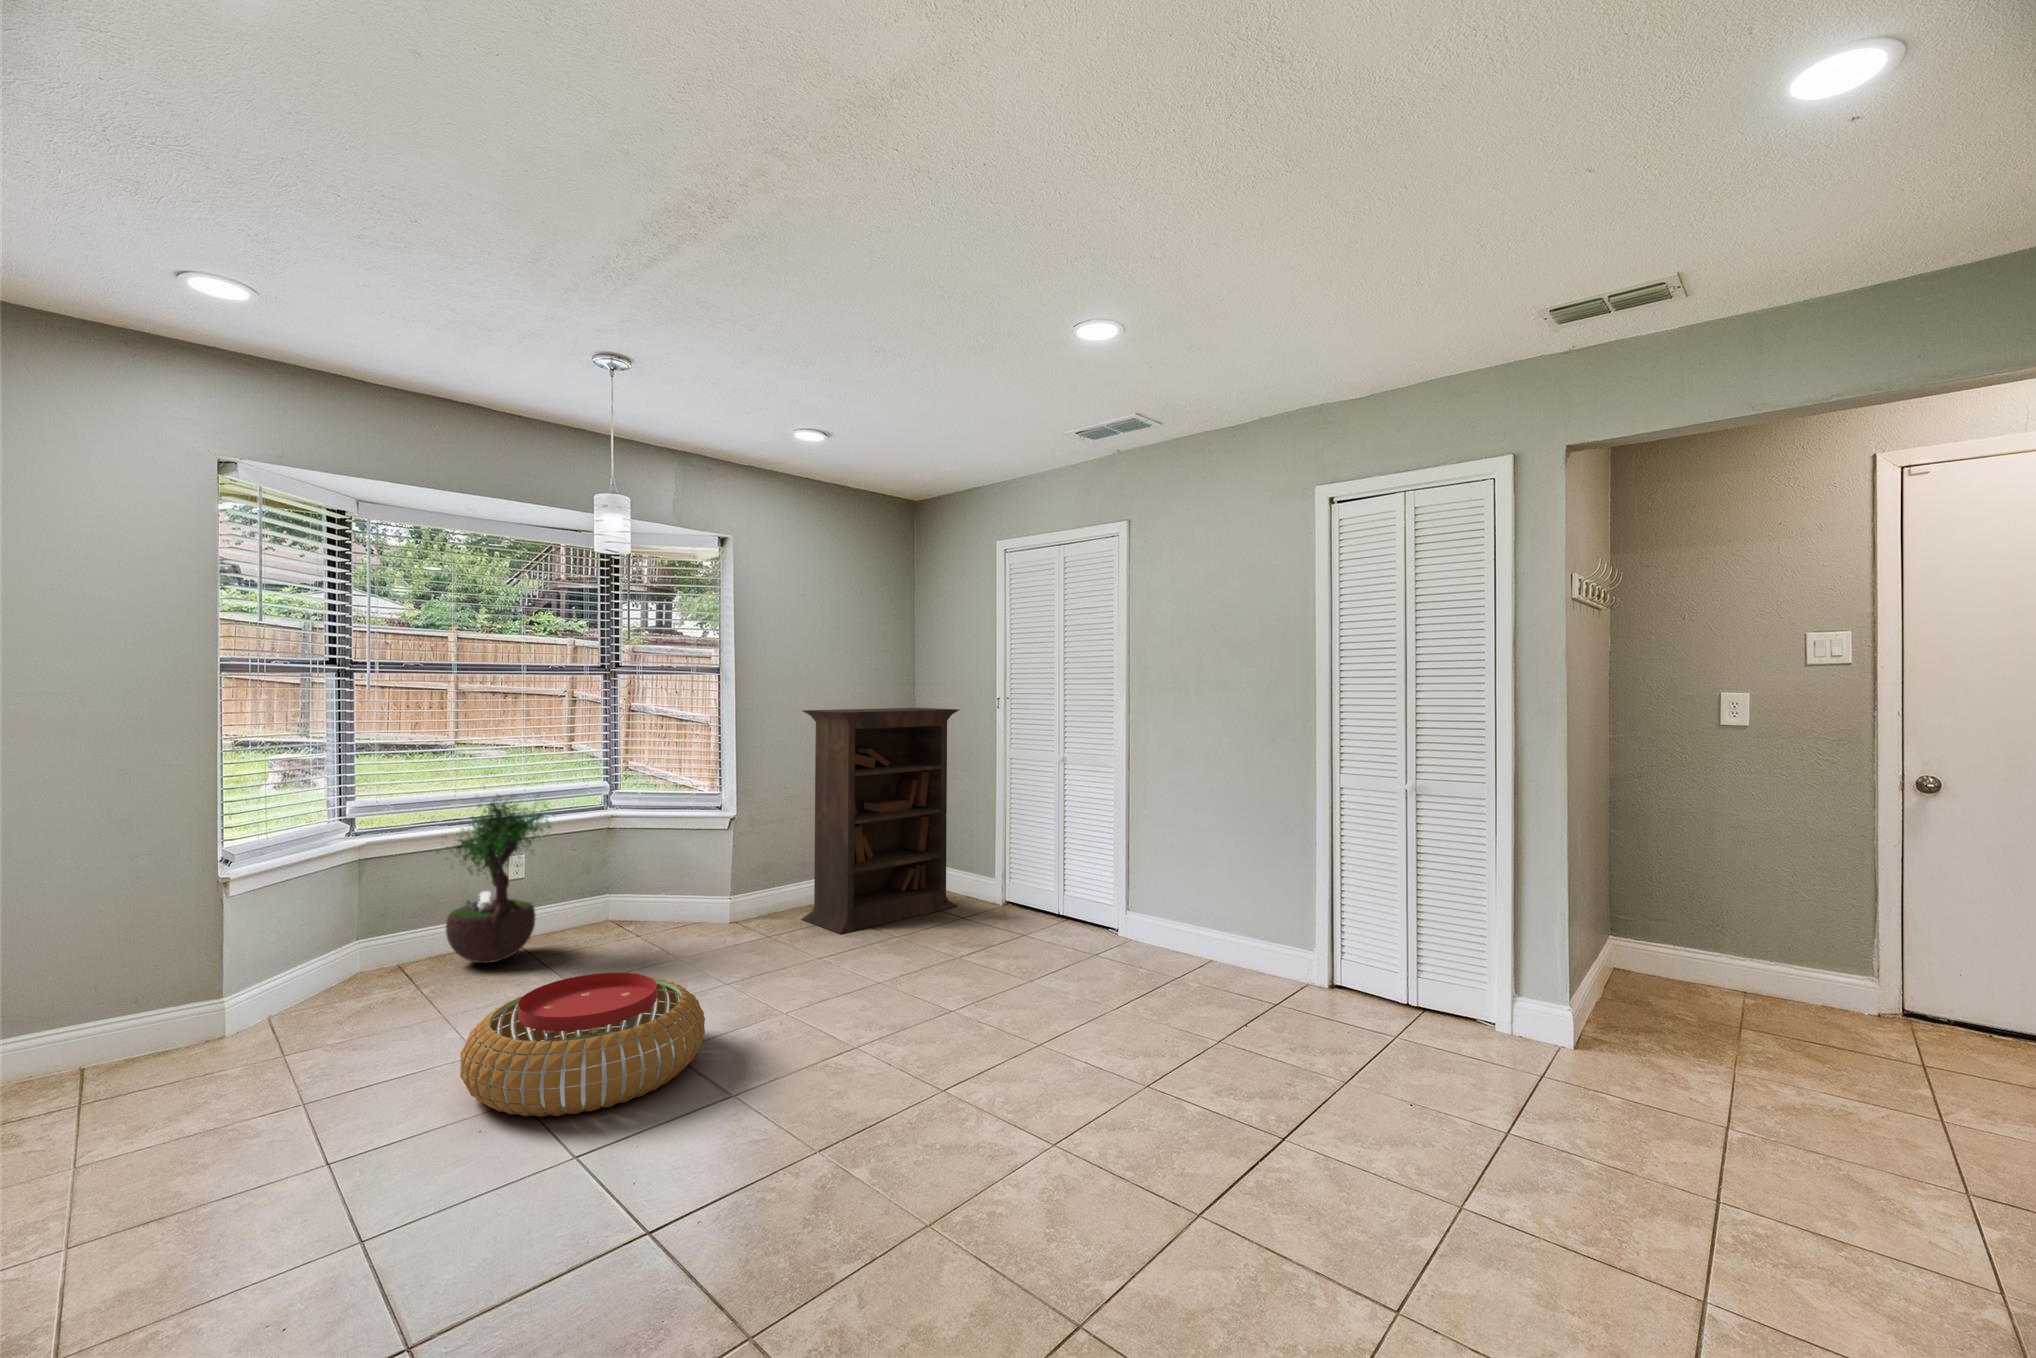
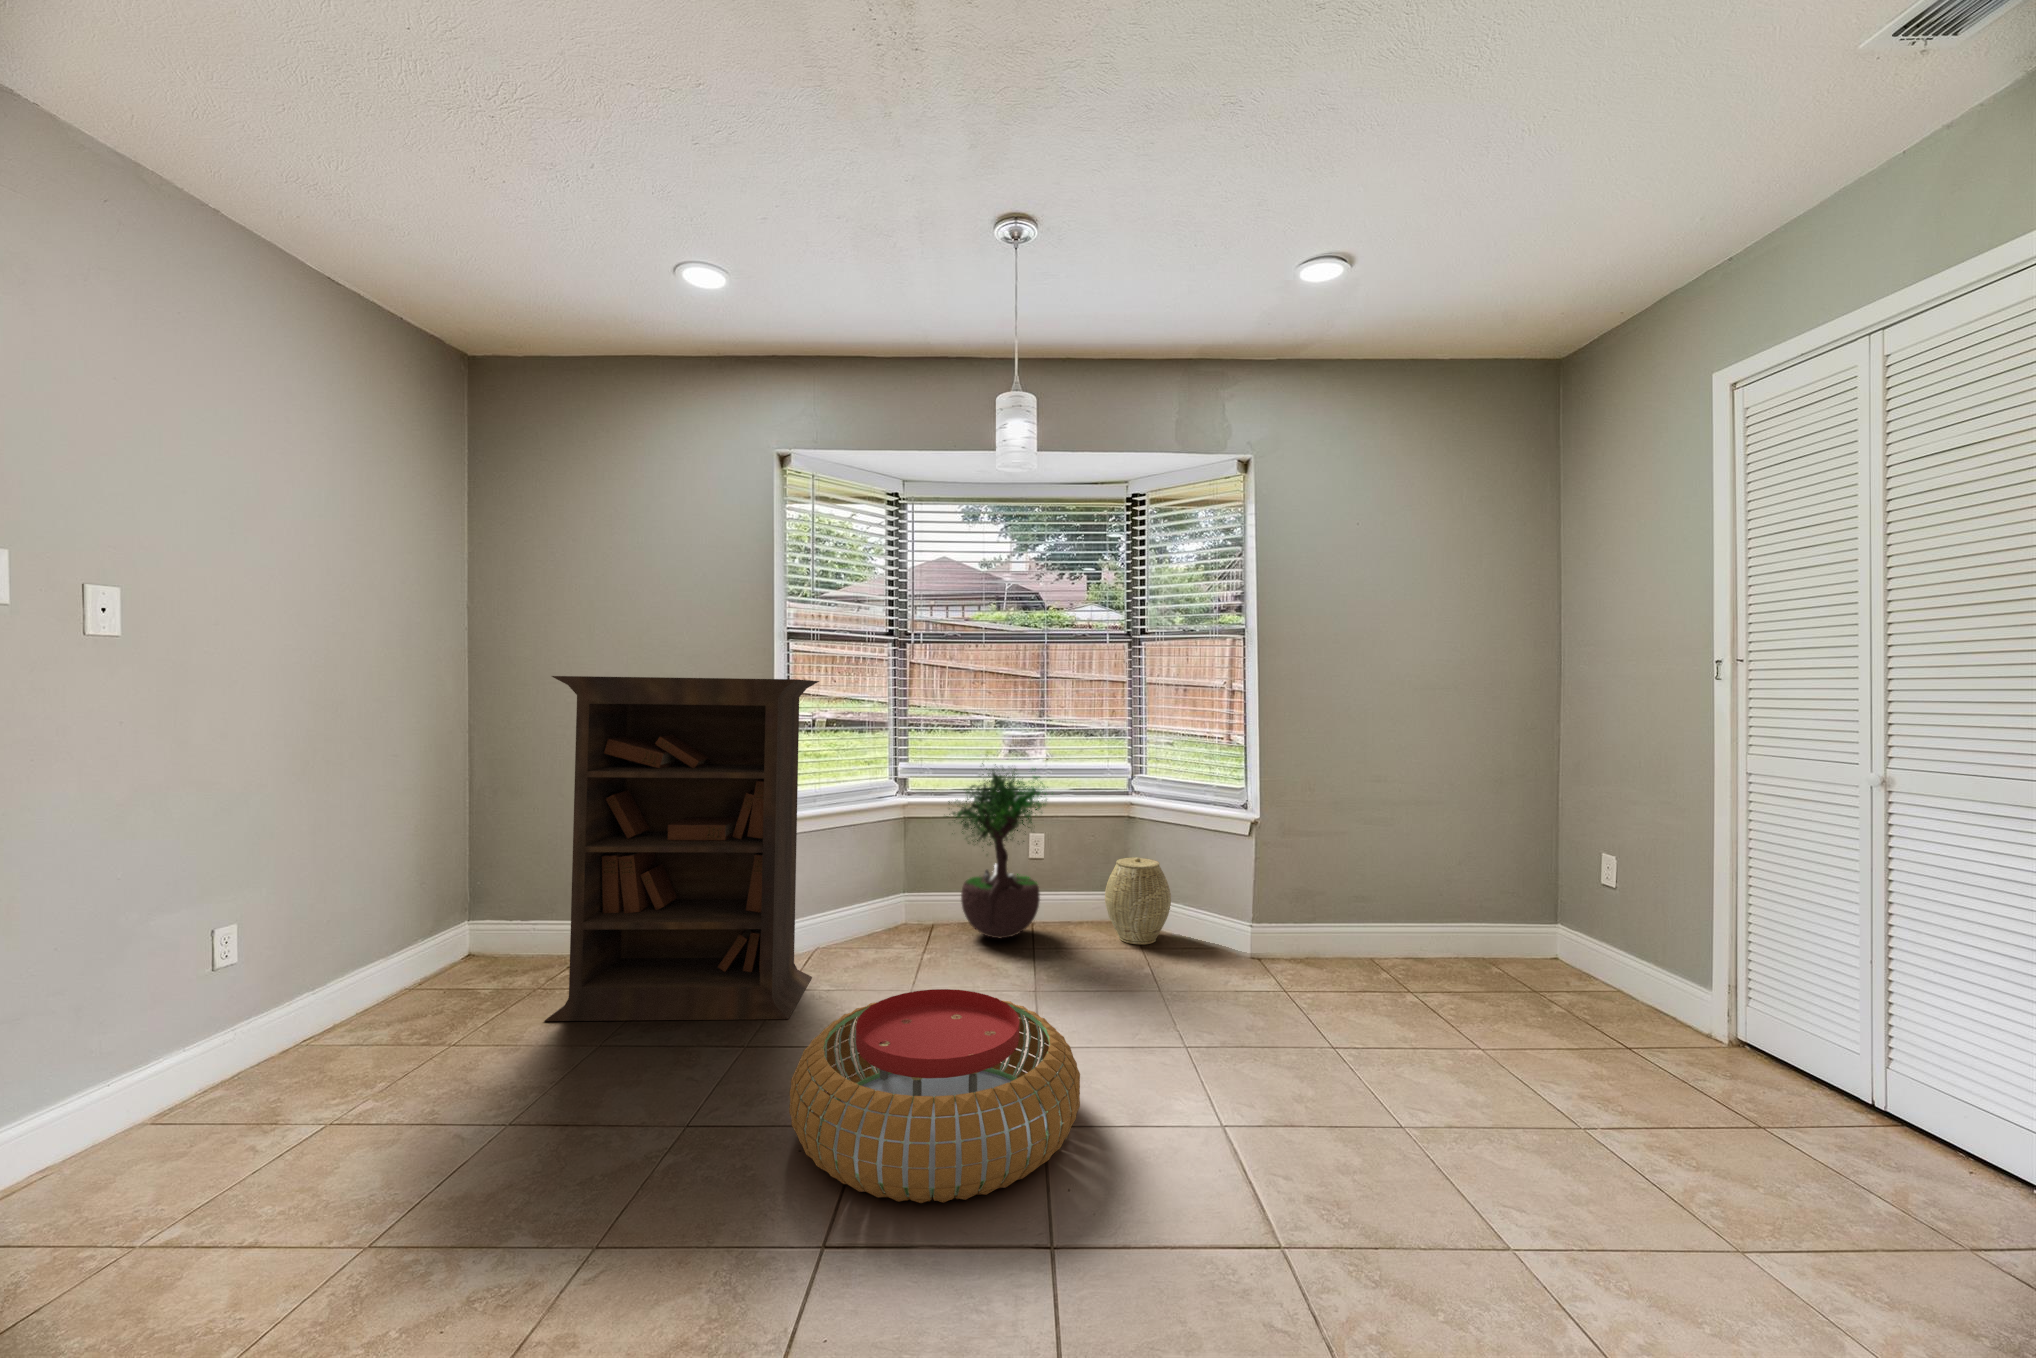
bookcase: present [802,708,959,934] -> present [545,676,819,1021]
woven basket: none [596,863,659,938] -> present [1105,857,1171,944]

